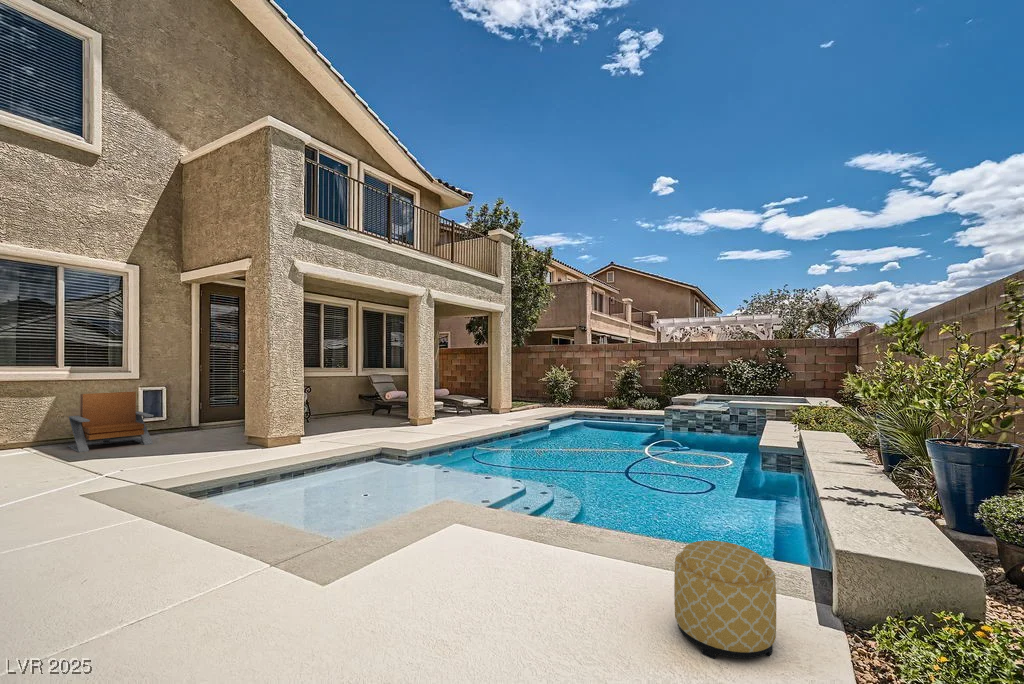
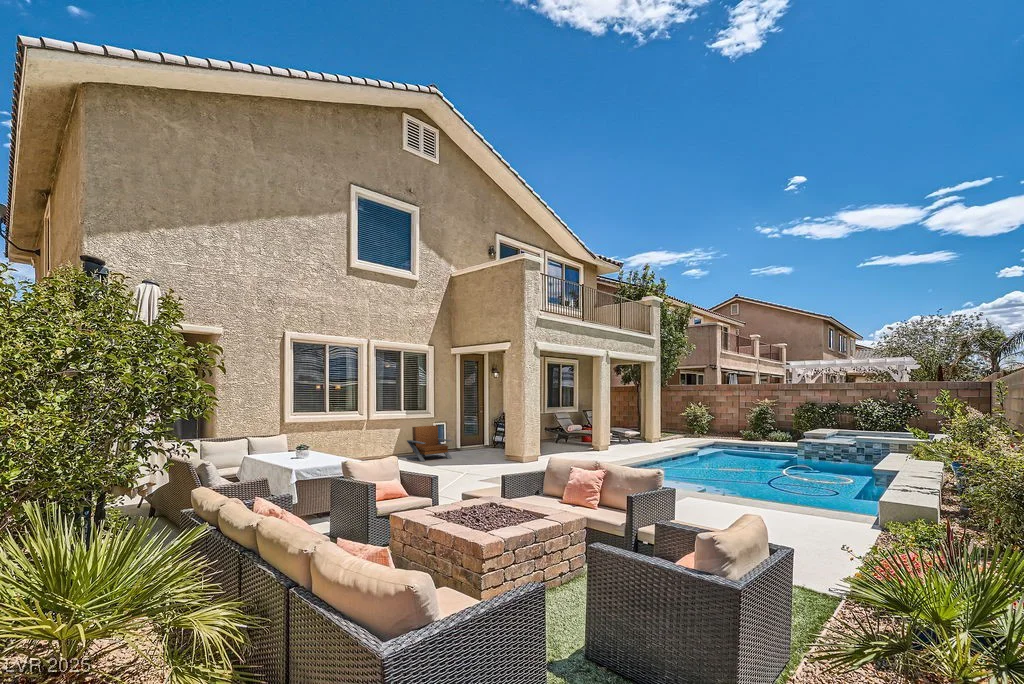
ottoman: present [674,541,776,659] -> none [805,494,846,533]

